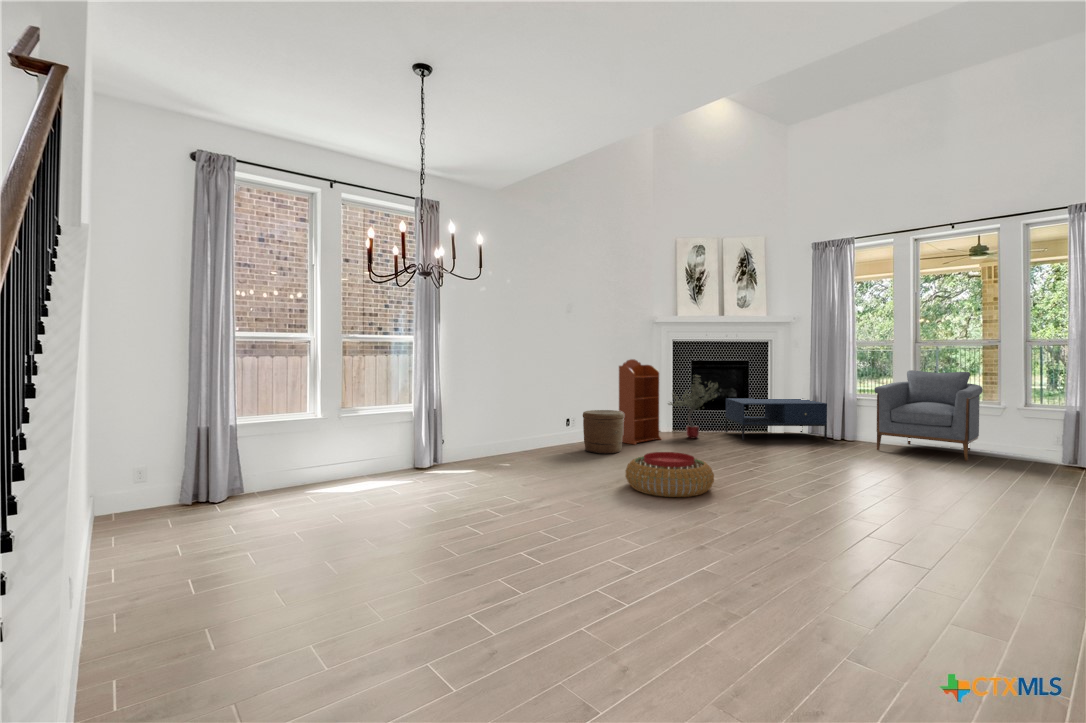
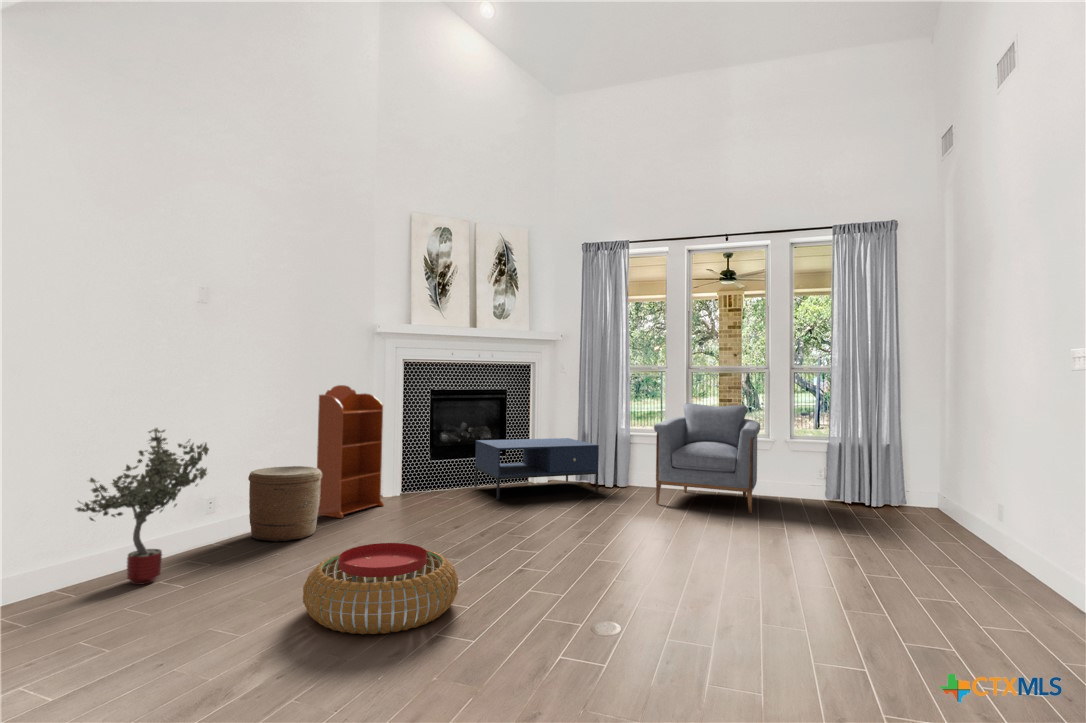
potted tree: present [669,375,718,438] -> present [75,428,209,585]

